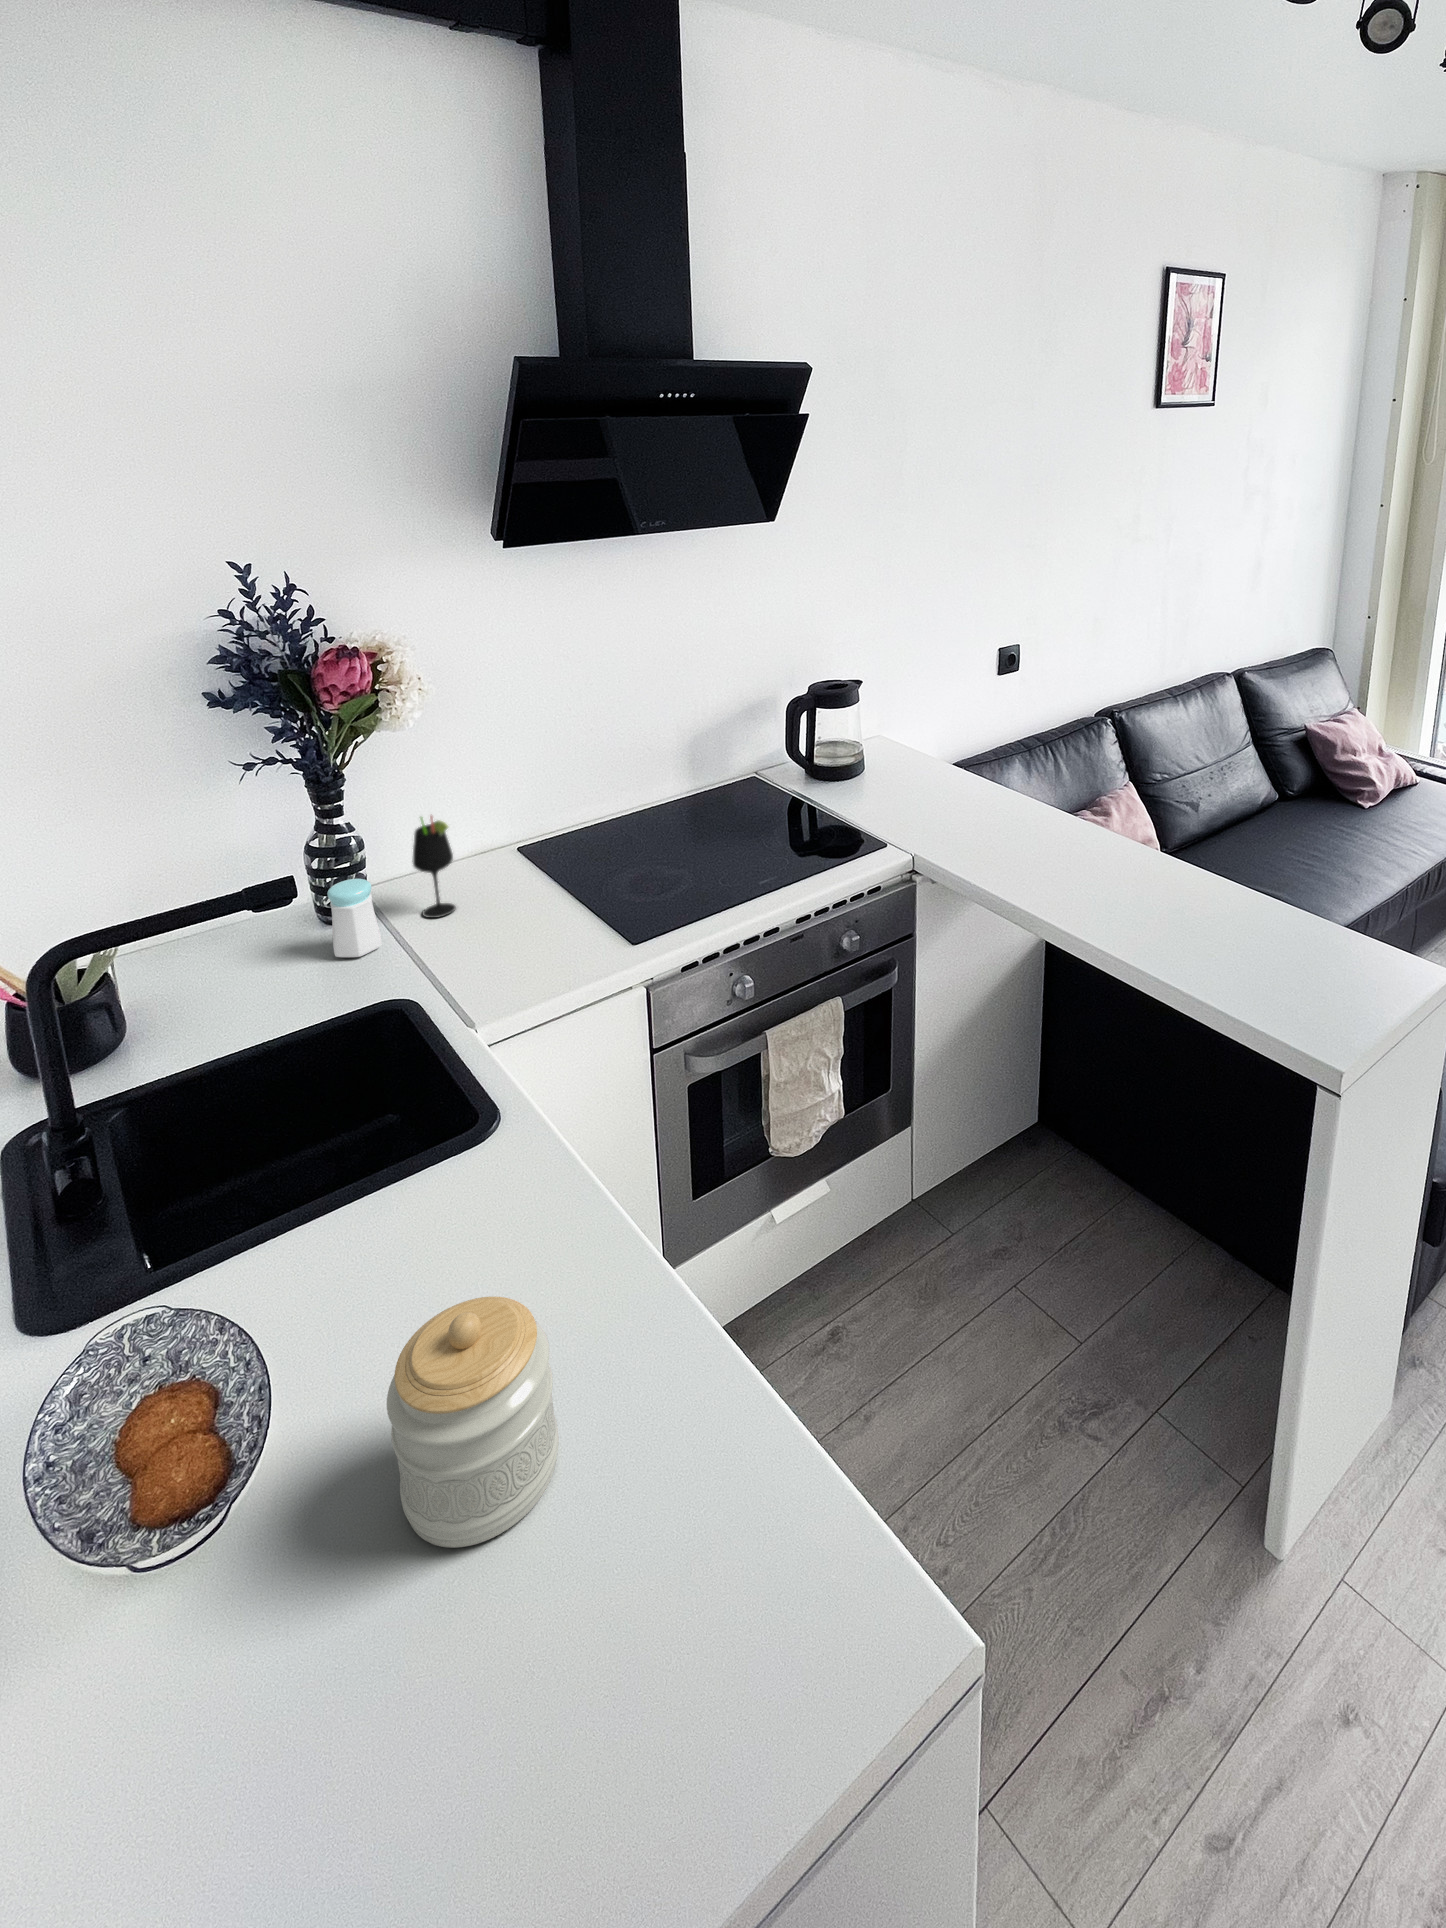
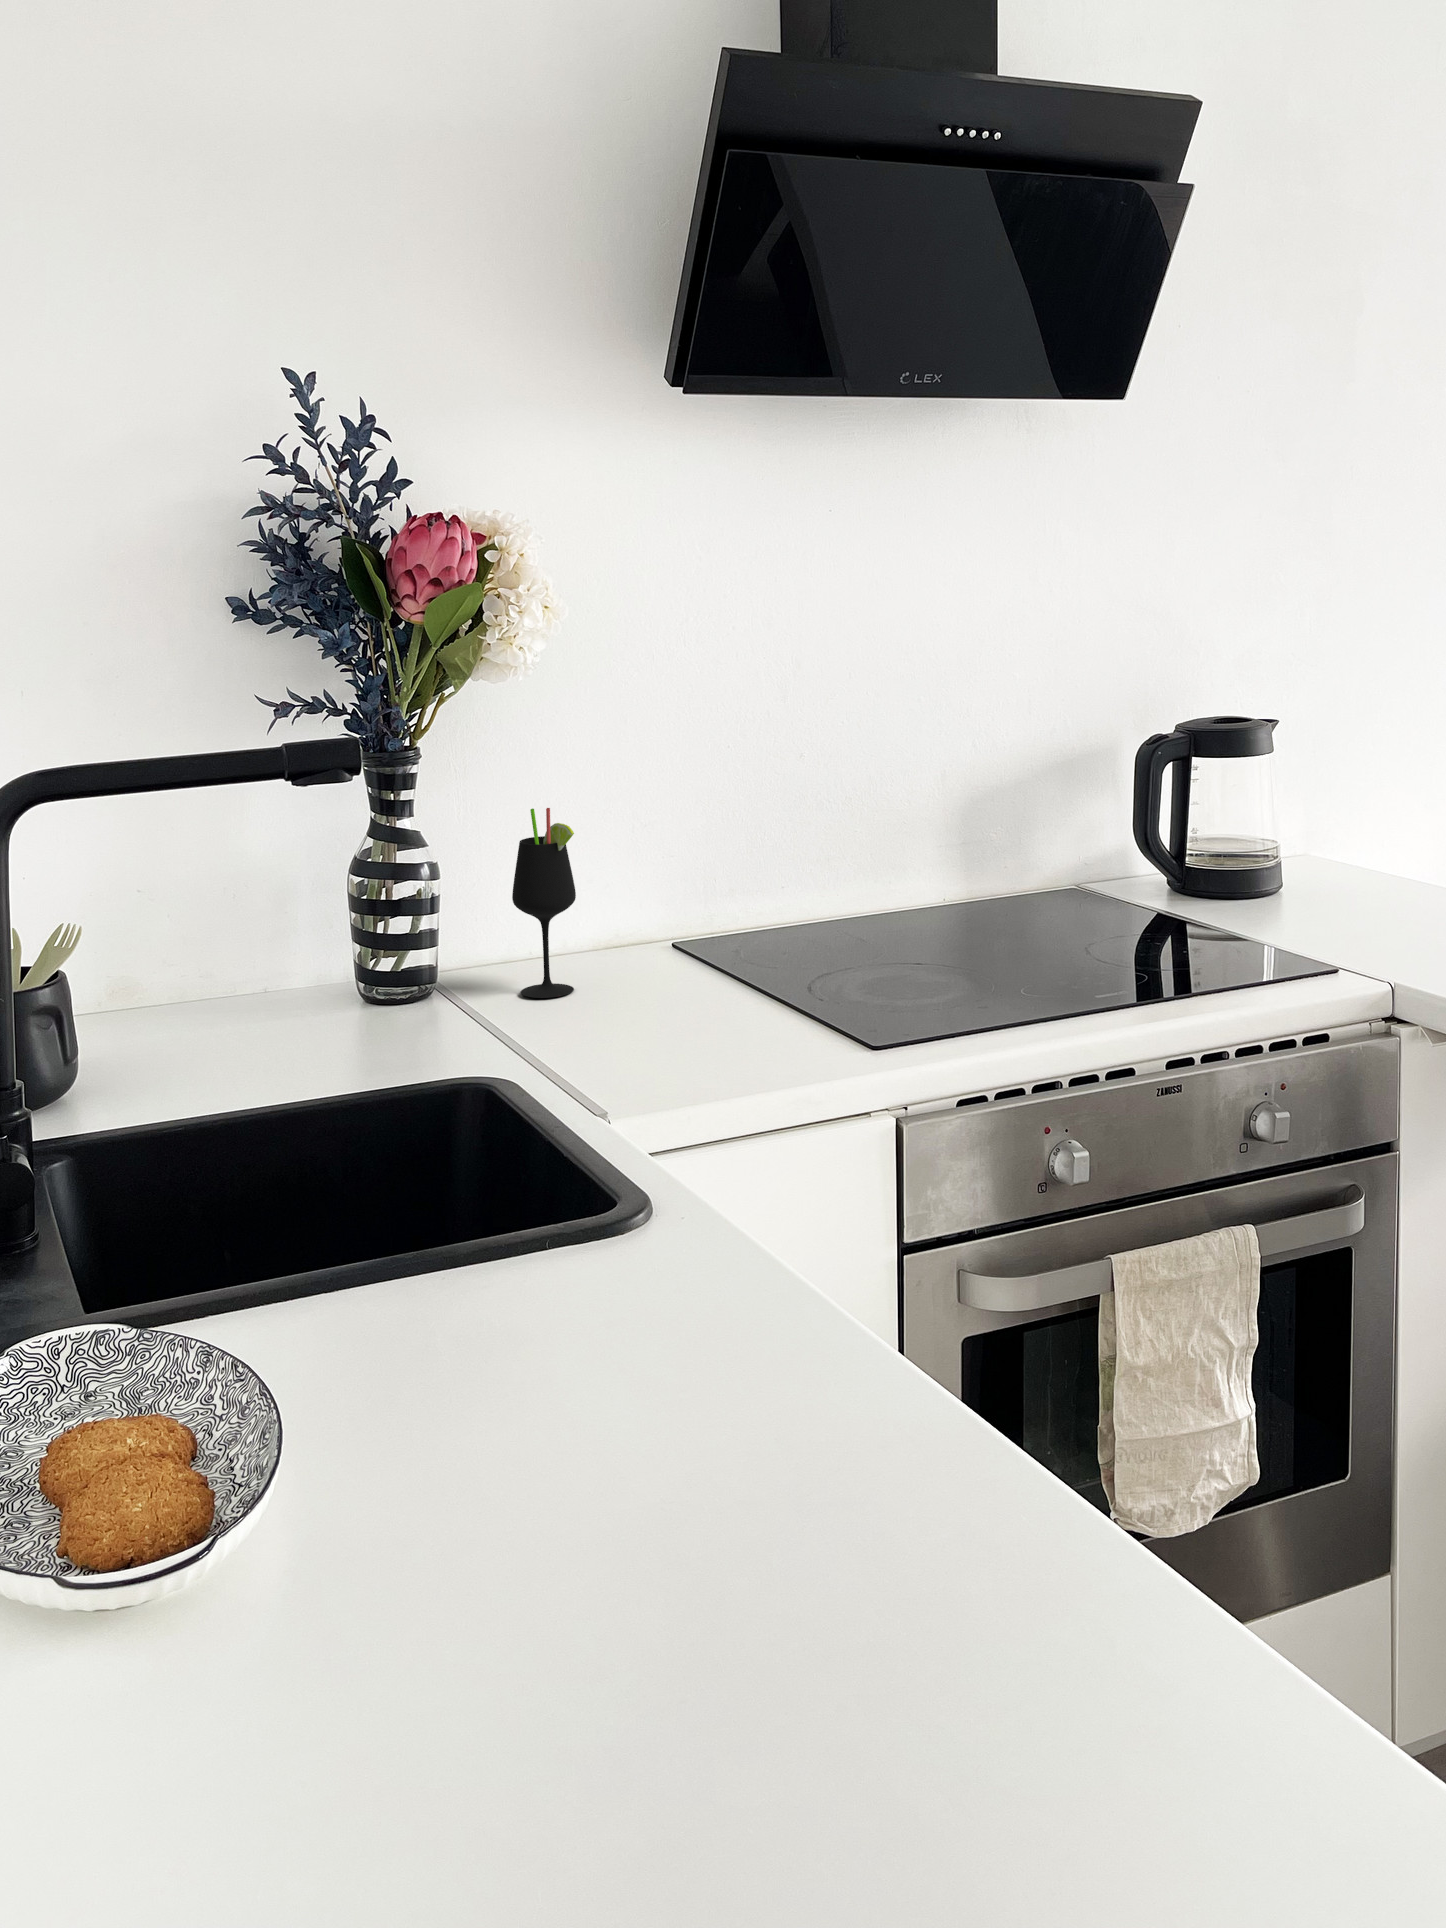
salt shaker: present [327,879,382,957] -> none [383,901,457,1031]
jar: present [387,1297,559,1548] -> none [493,1279,794,1755]

